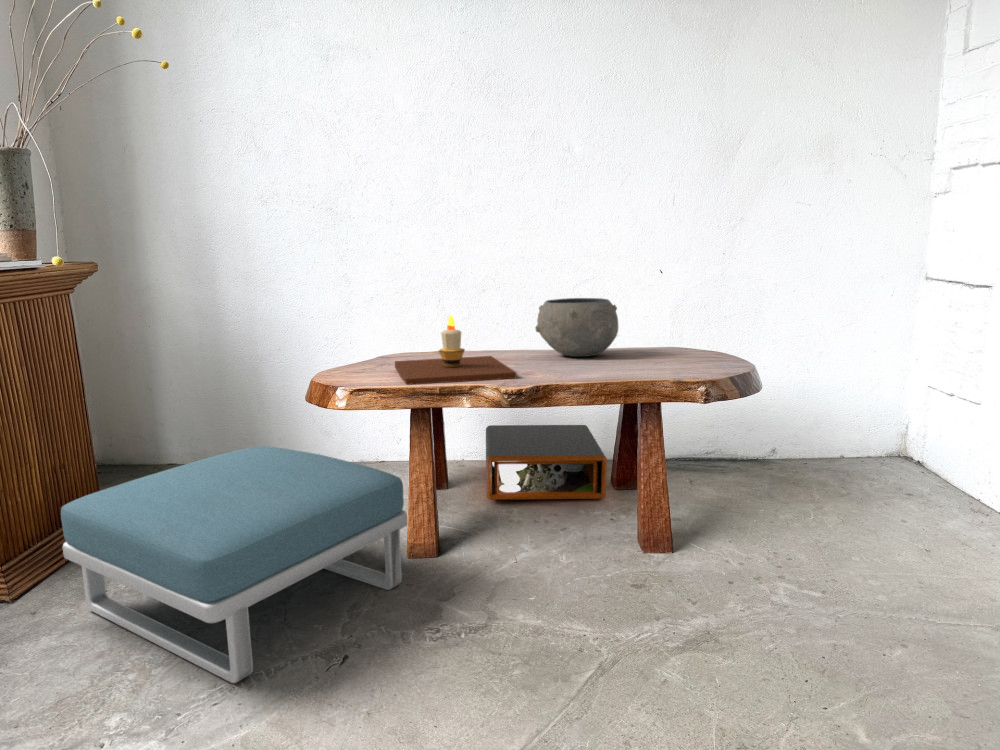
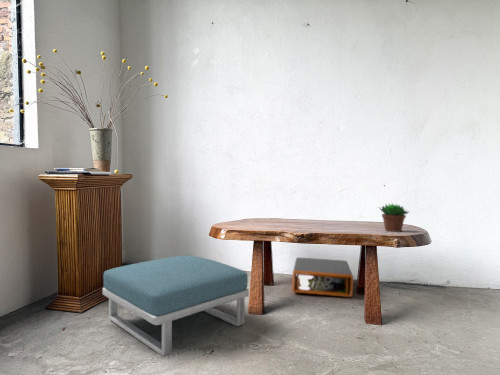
ceramic bowl: present [535,298,618,357] -> none [318,196,360,224]
succulent plant: none [663,312,722,370] -> present [380,204,408,232]
candle: present [395,315,516,385] -> none [250,200,304,231]

